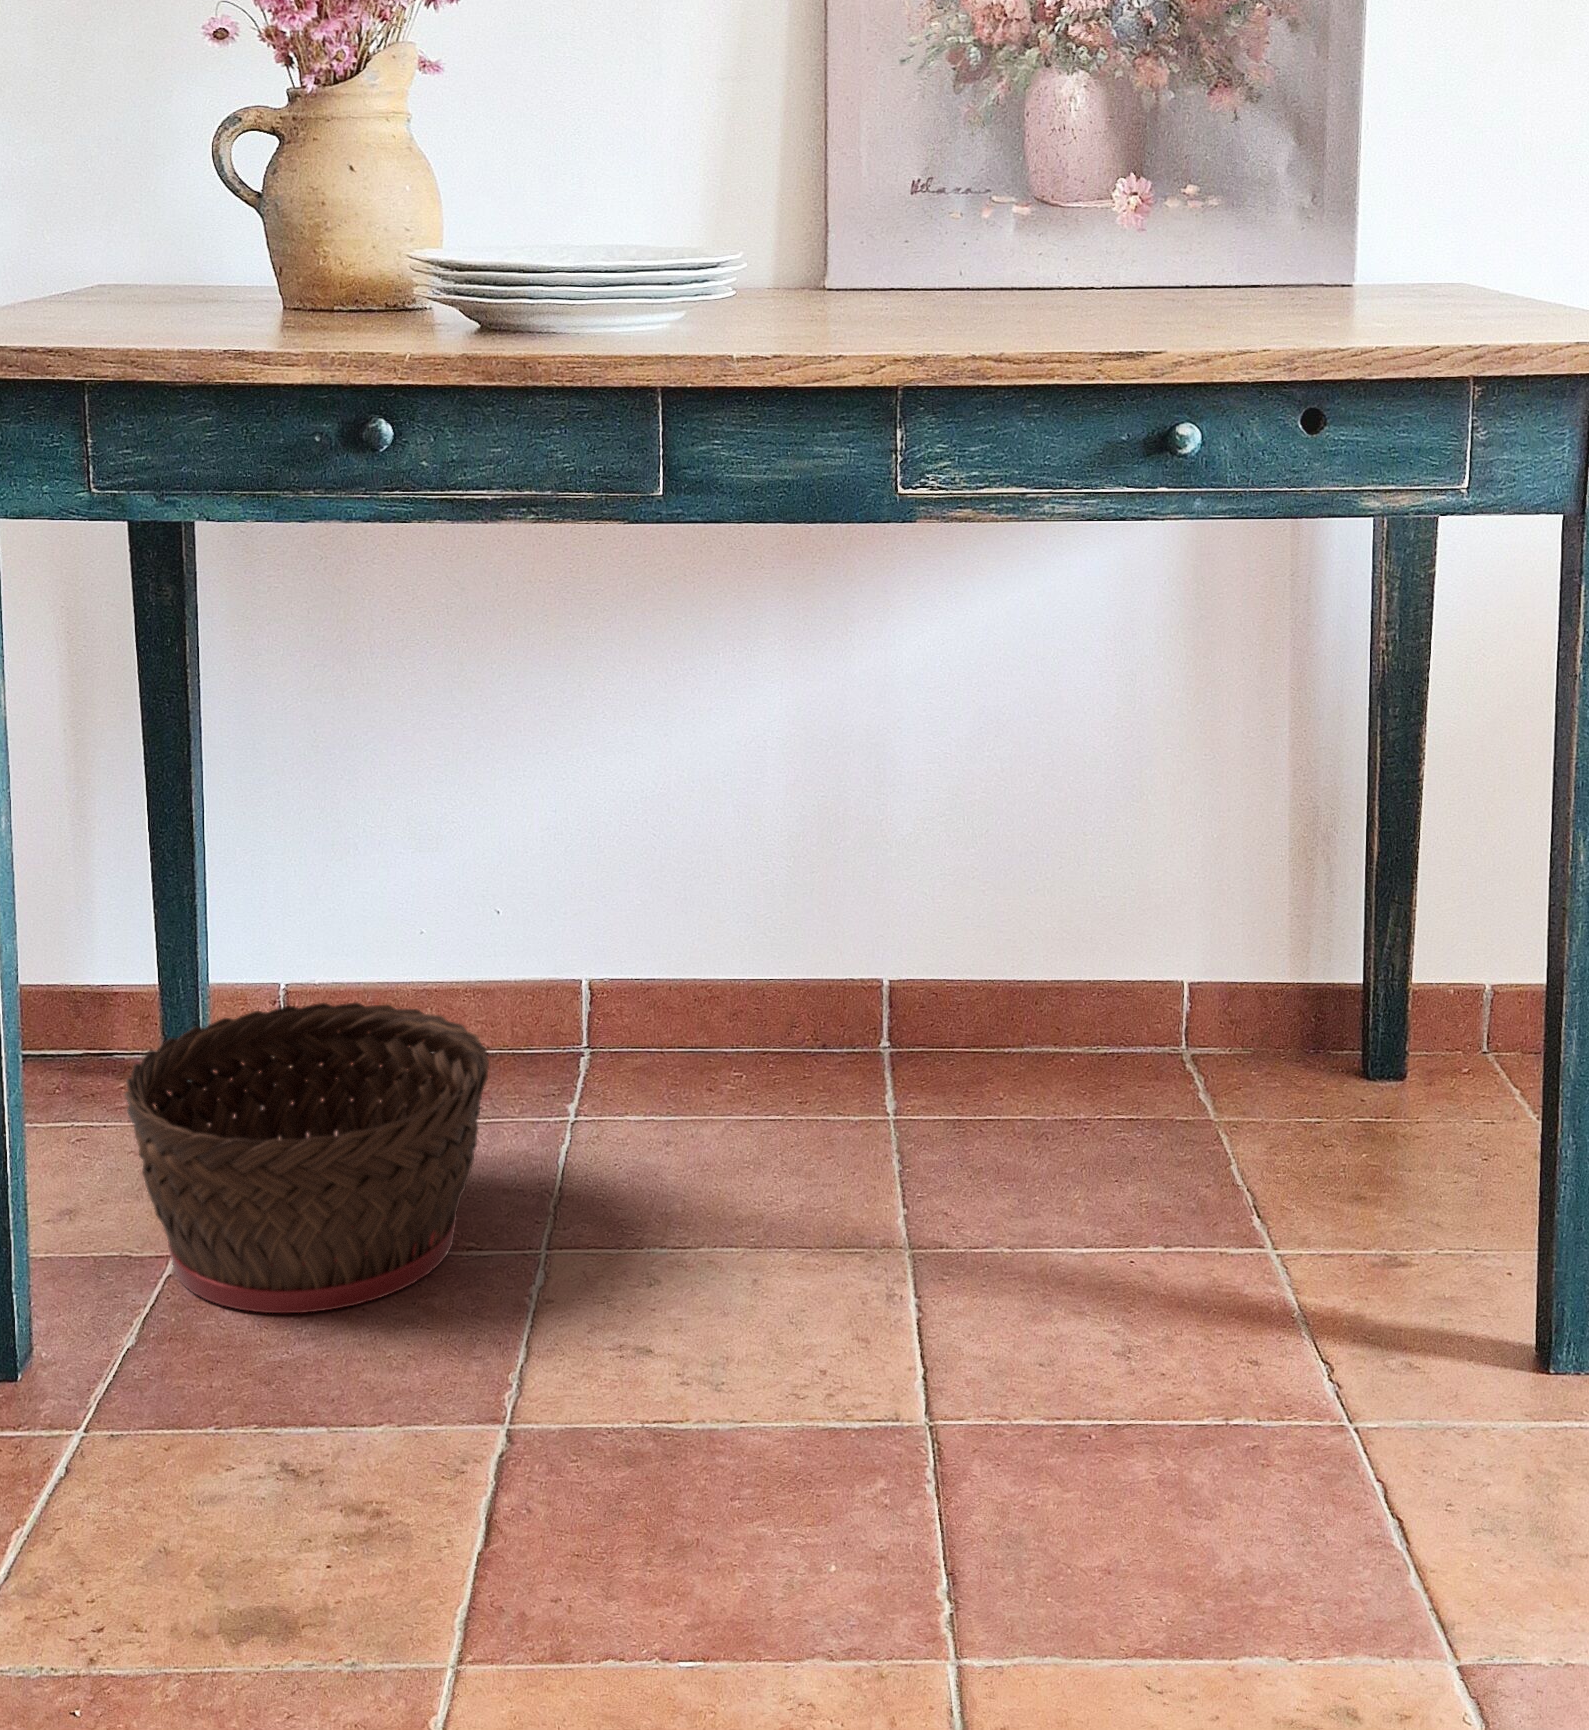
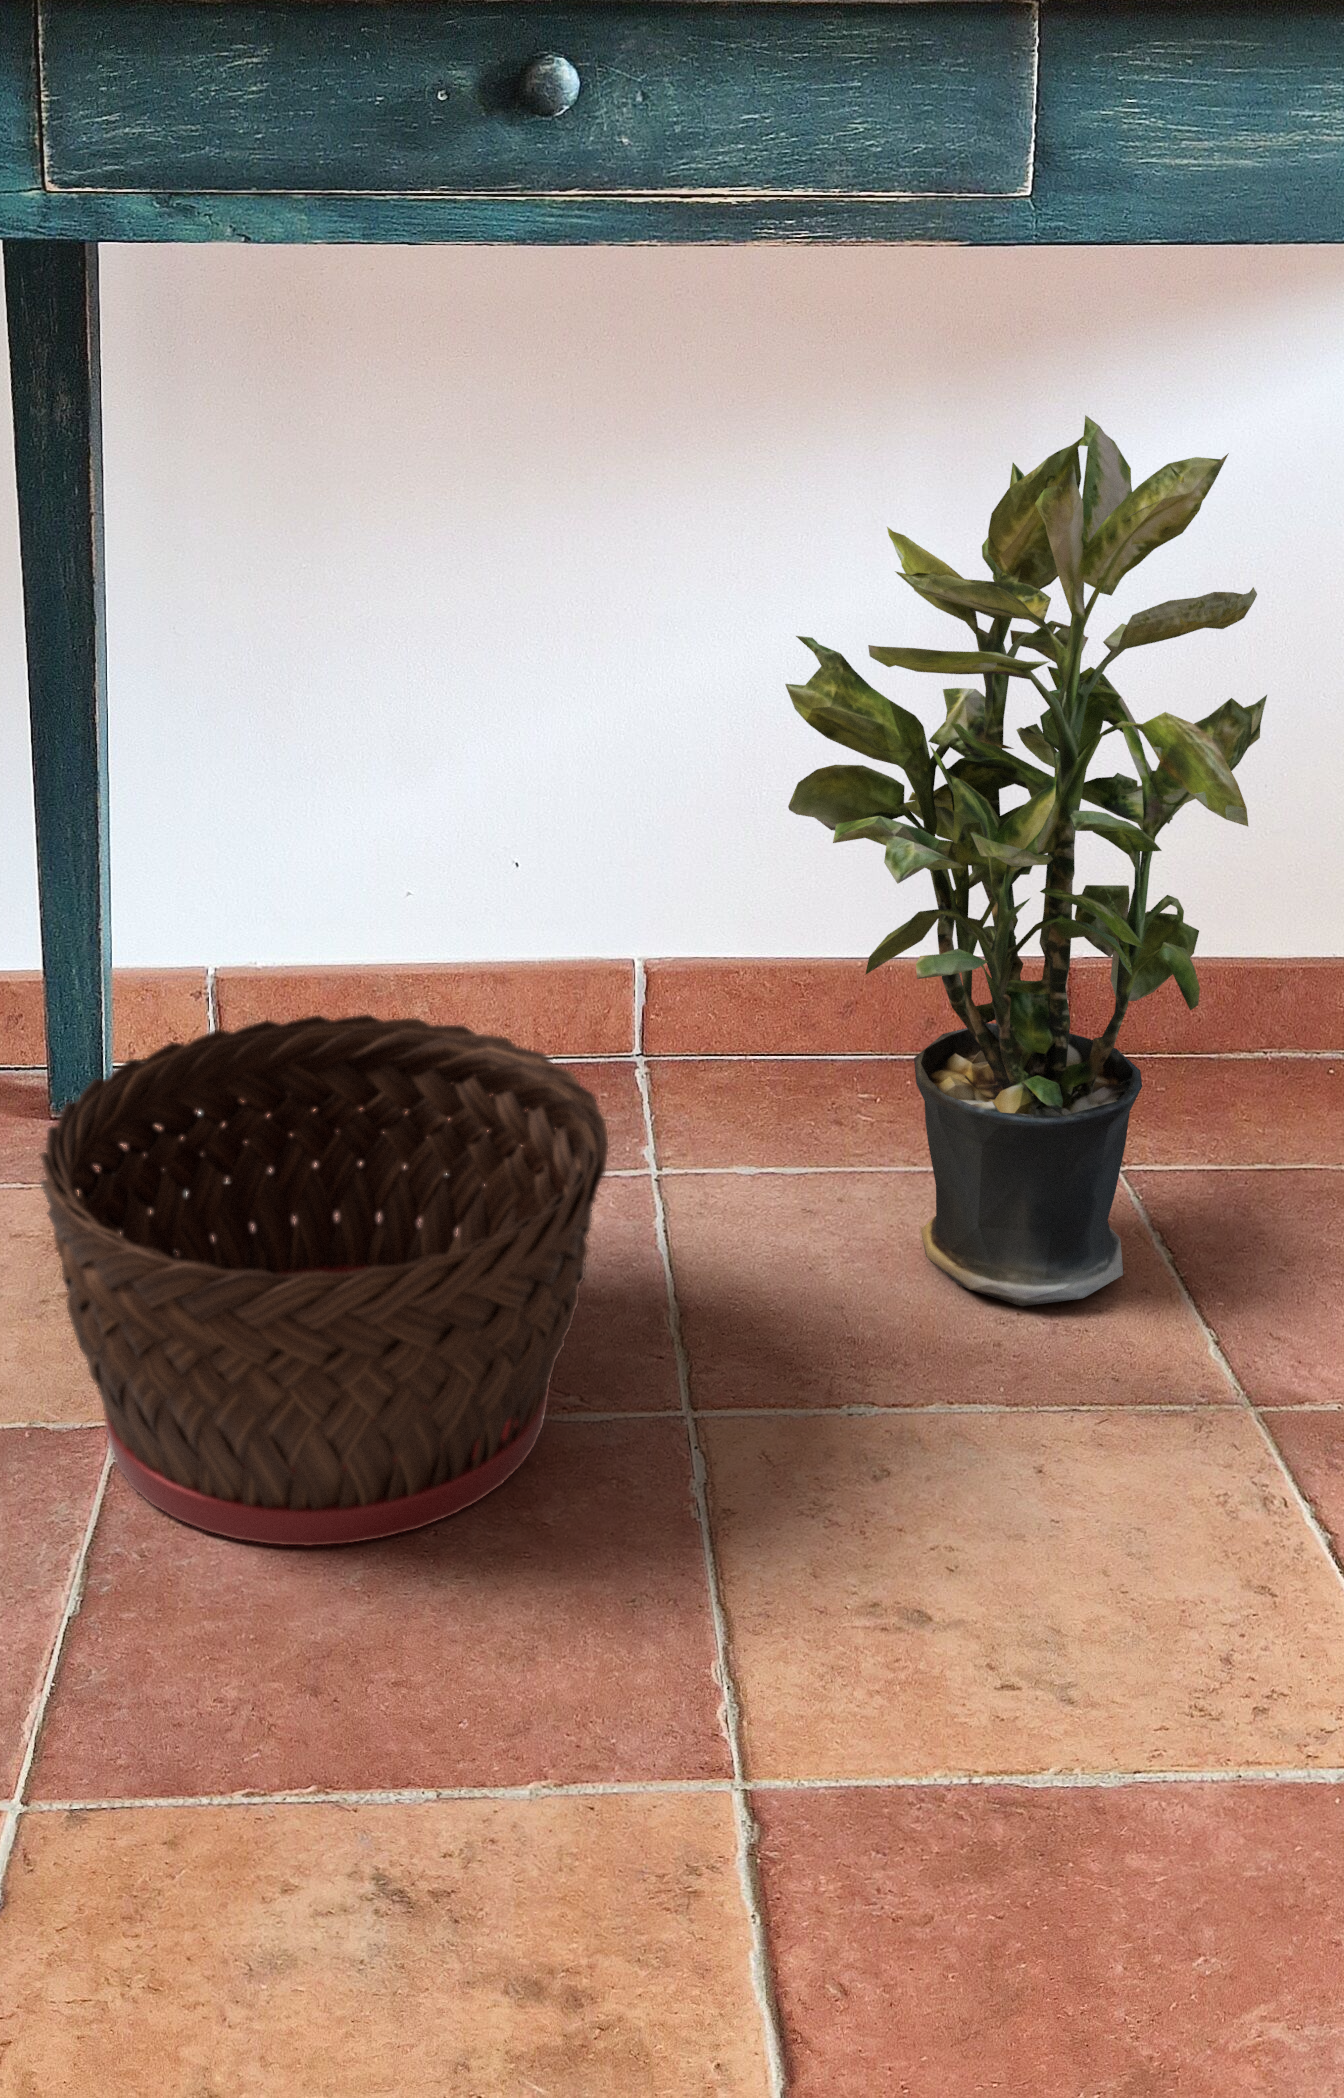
potted plant: none [625,608,947,1193] -> present [785,415,1267,1306]

